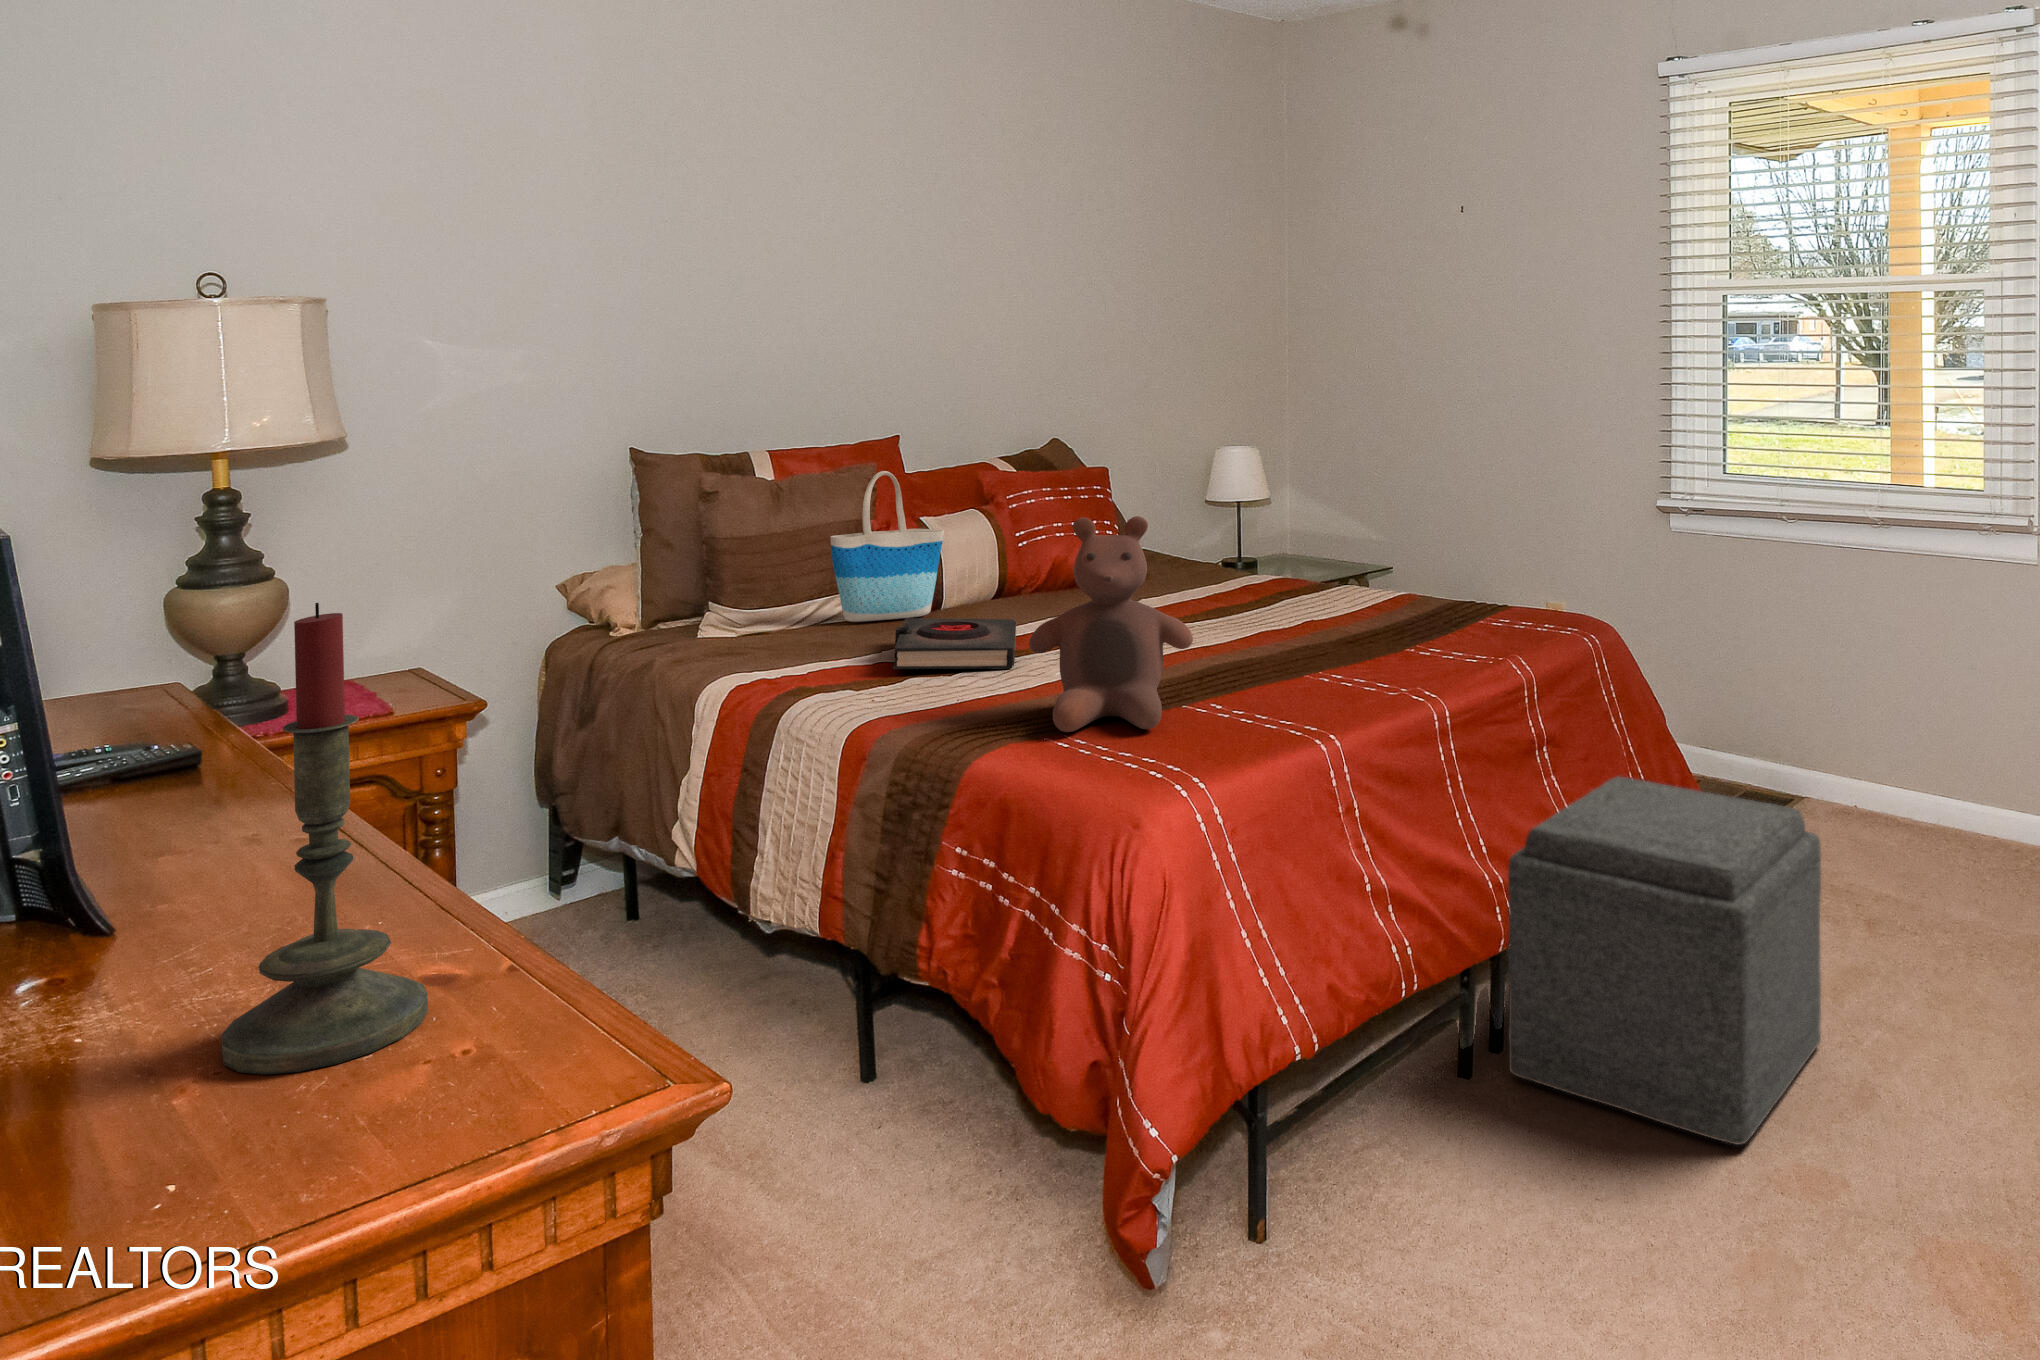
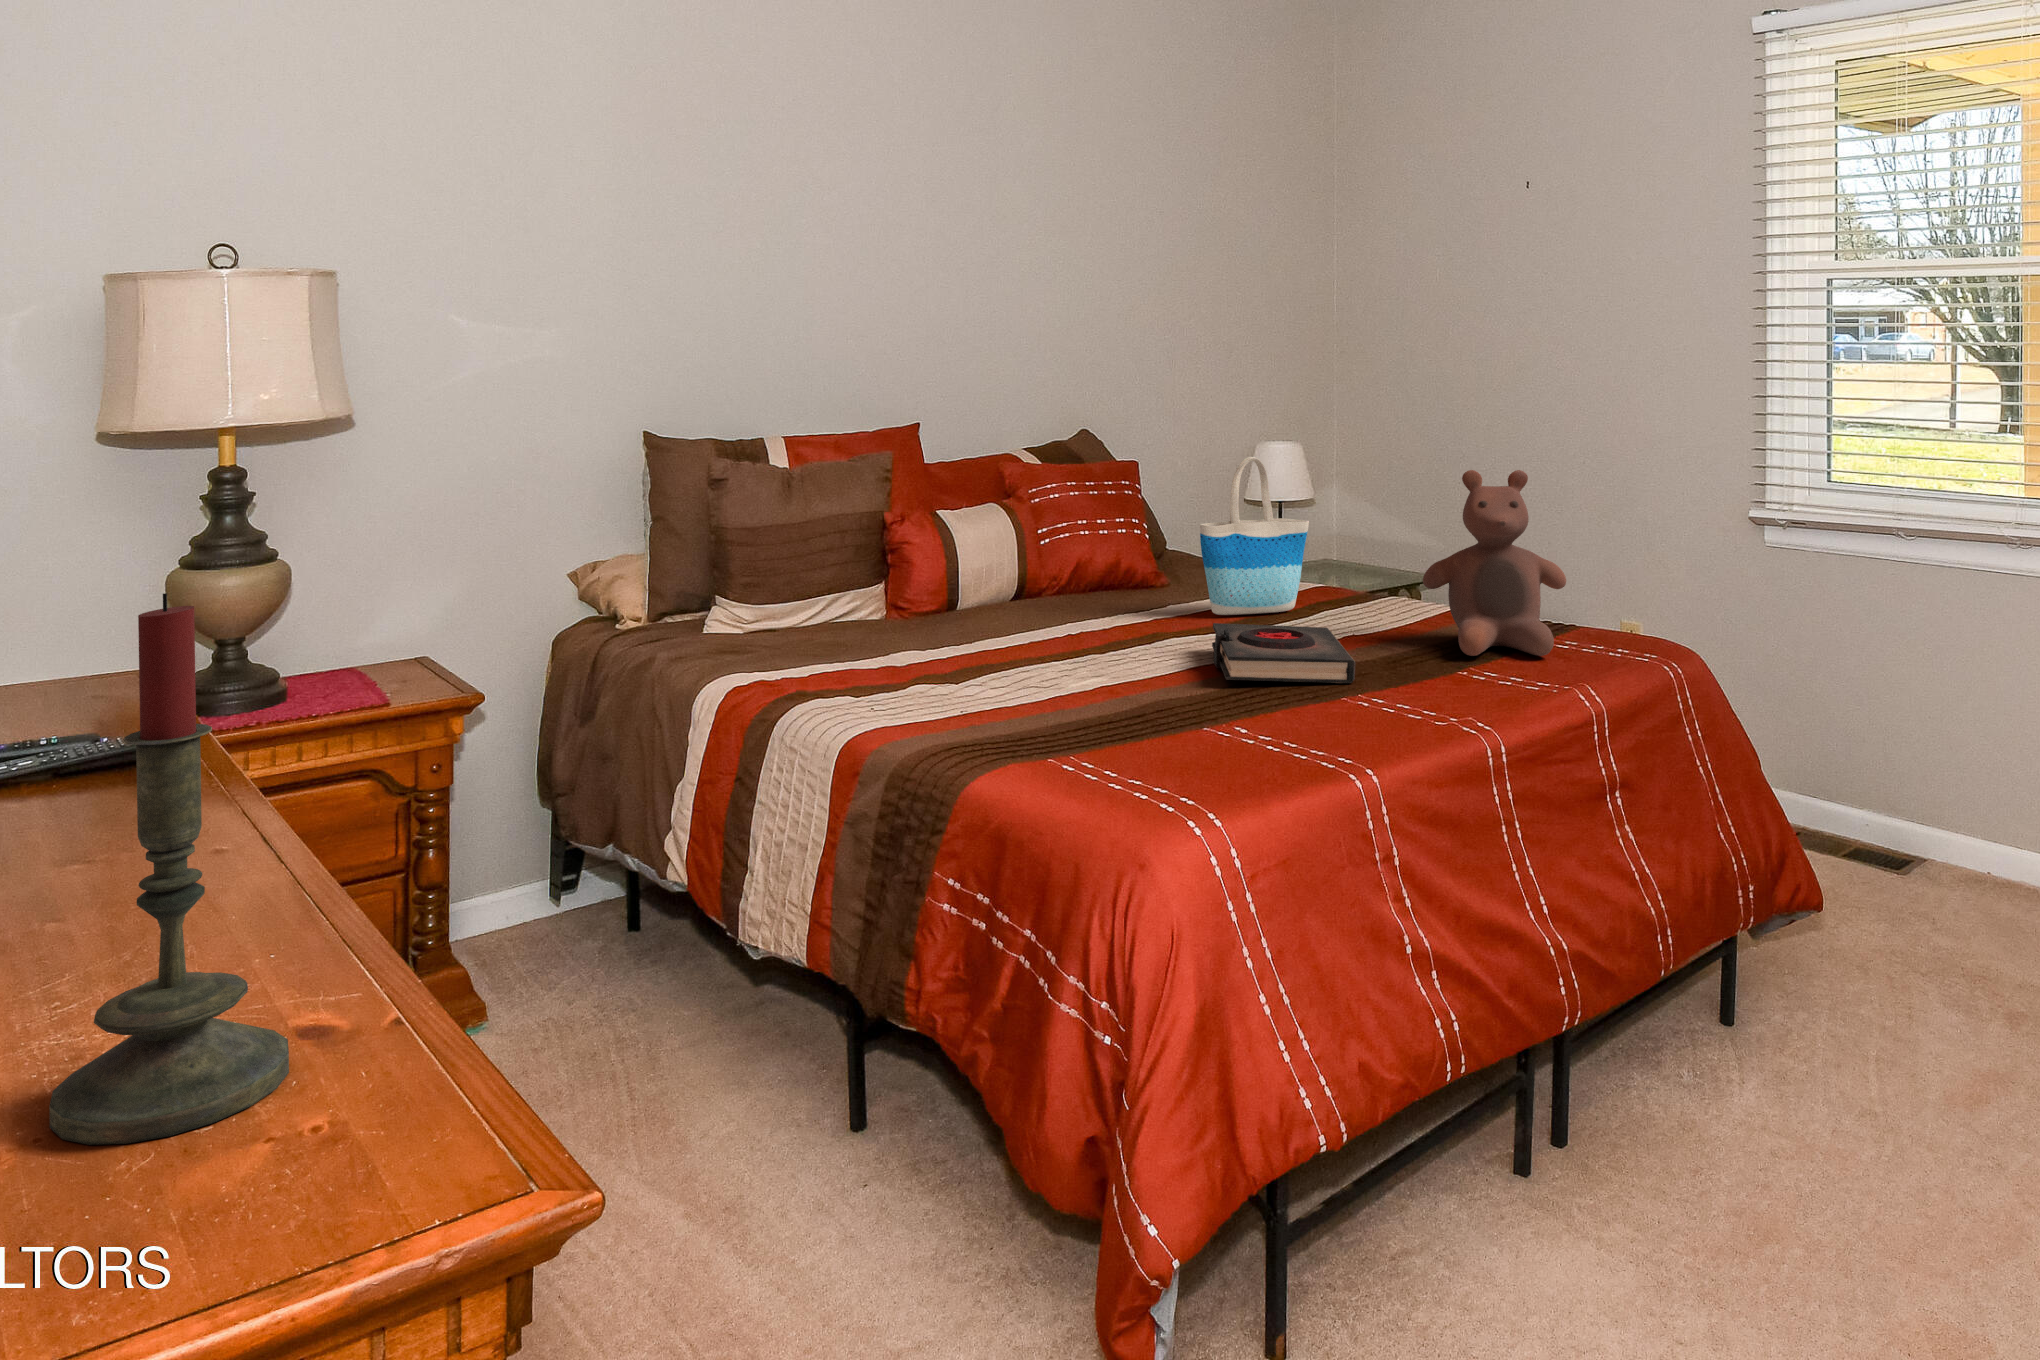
tote bag: present [830,471,944,622] -> present [1200,457,1309,615]
stuffed bear: present [1029,516,1193,732] -> present [1423,470,1566,656]
book: present [893,618,1016,669] -> present [1212,623,1356,683]
ottoman: present [1508,776,1821,1145] -> none [1572,827,1947,1273]

